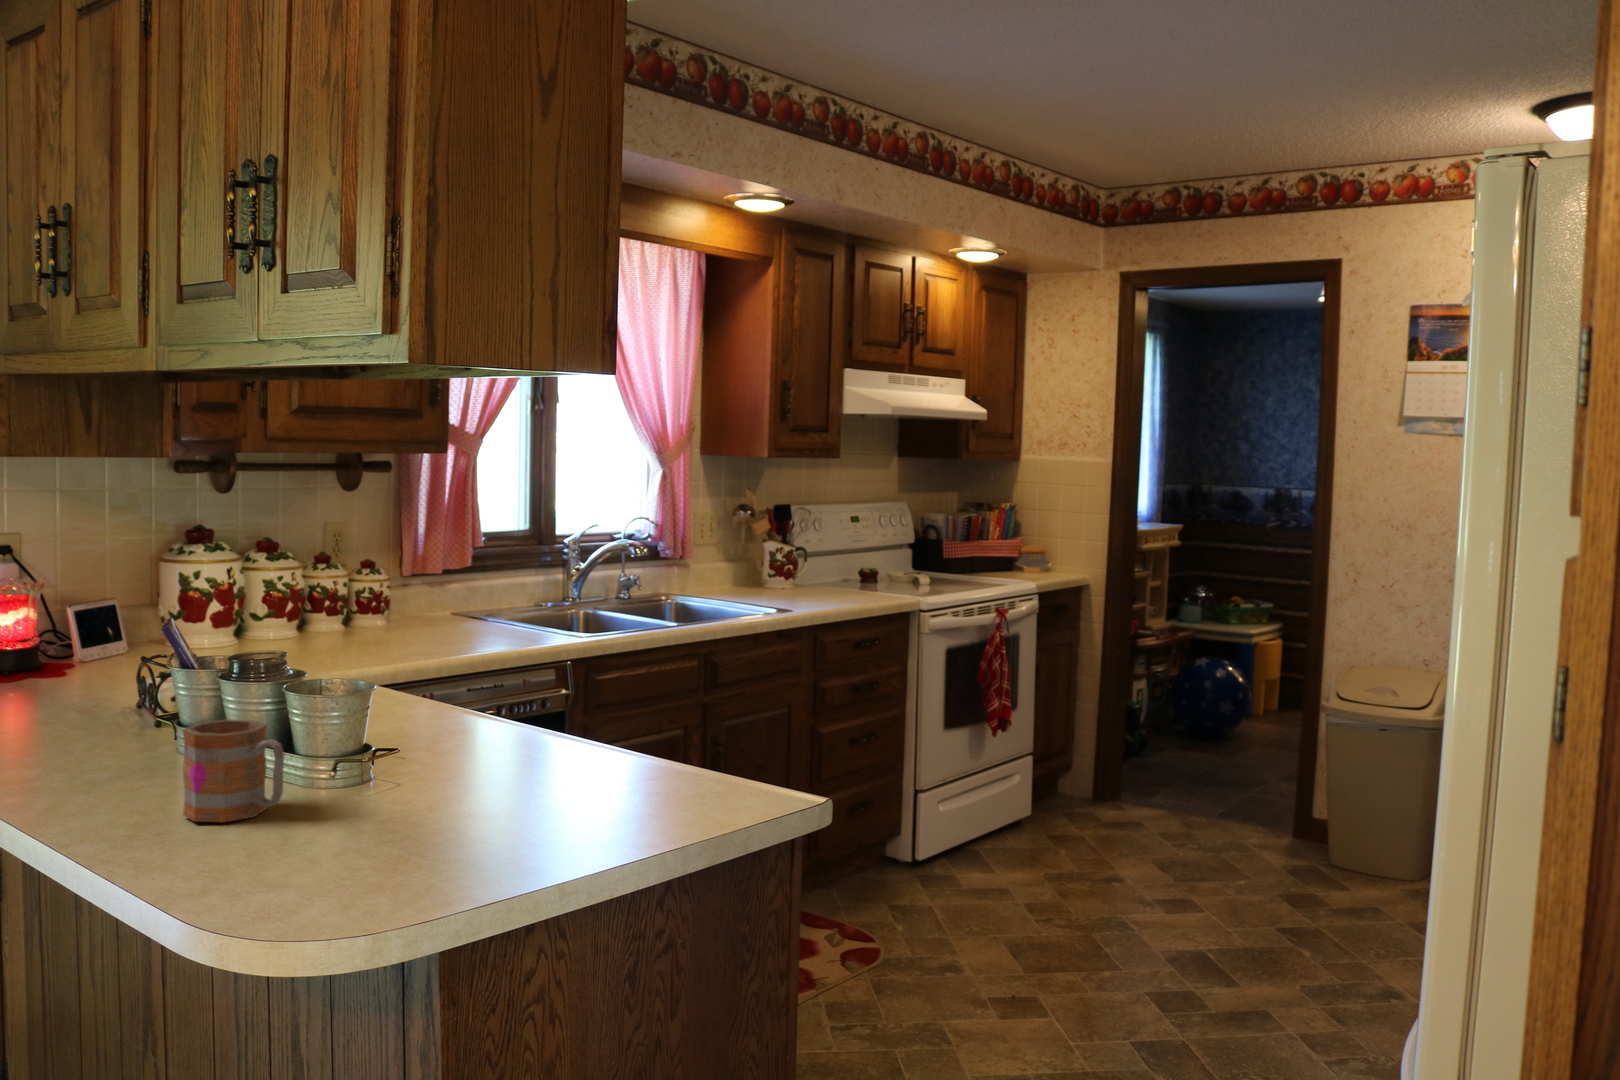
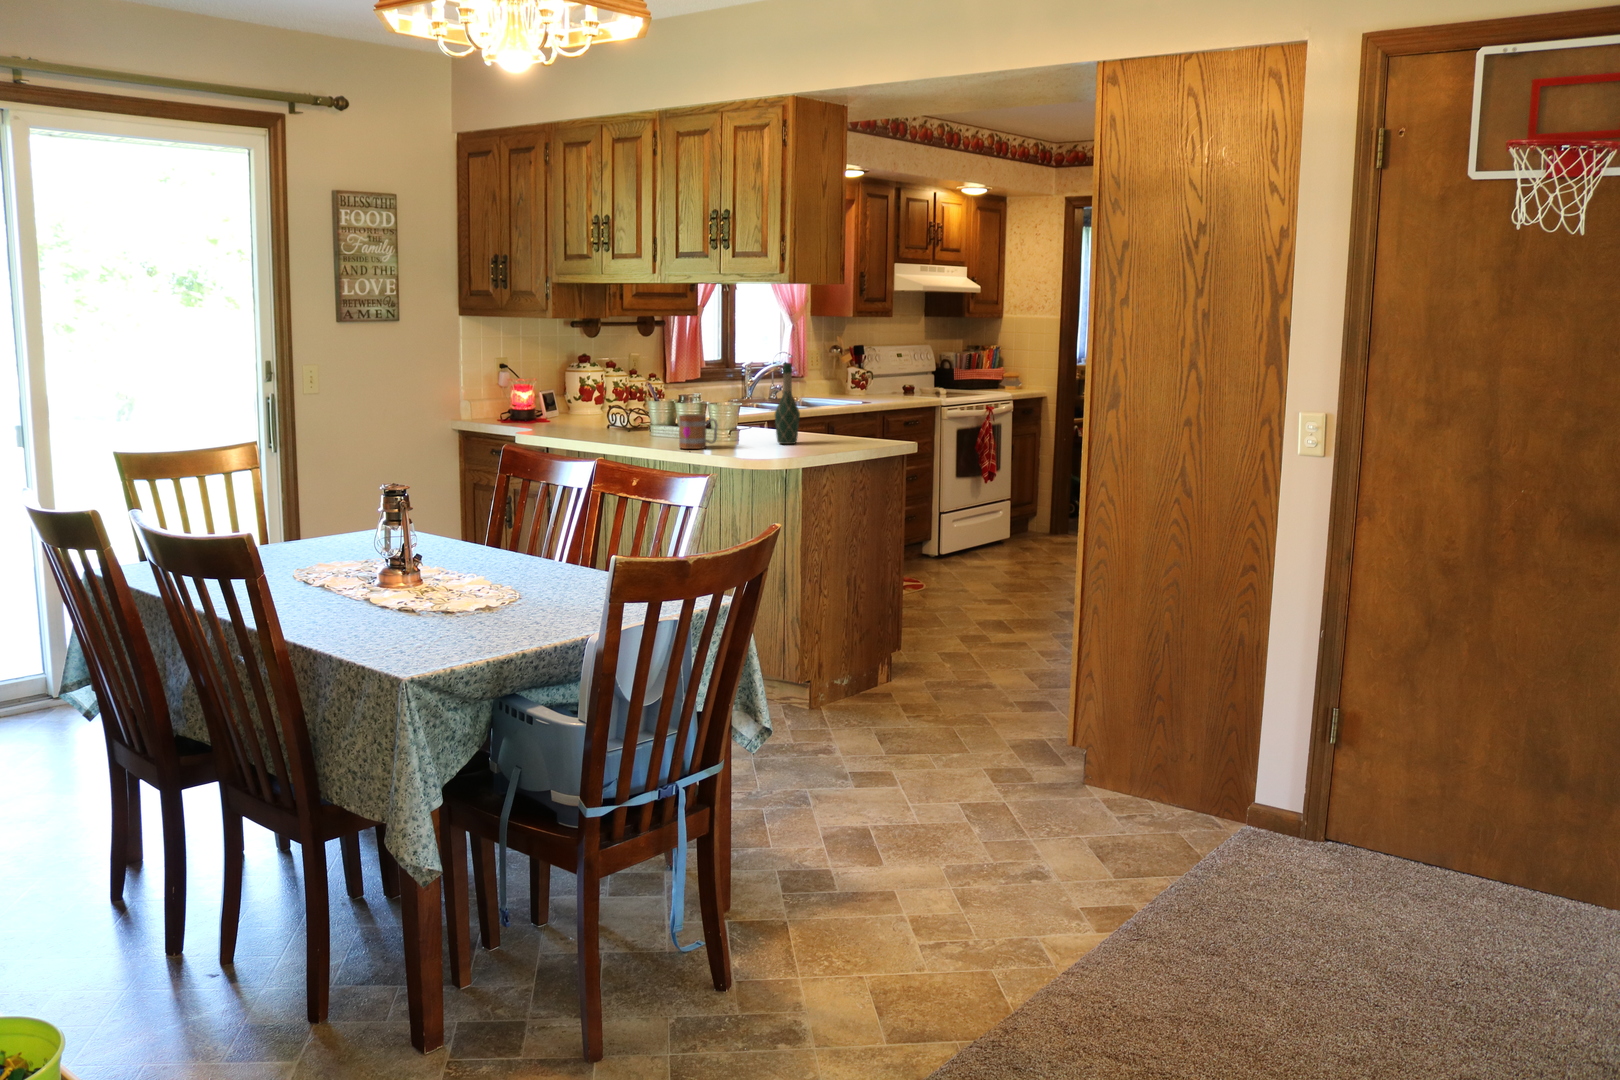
wine bottle: none [449,590,519,806] -> present [775,363,800,444]

